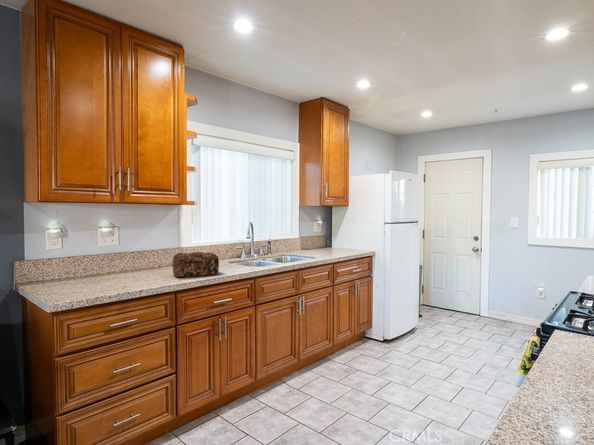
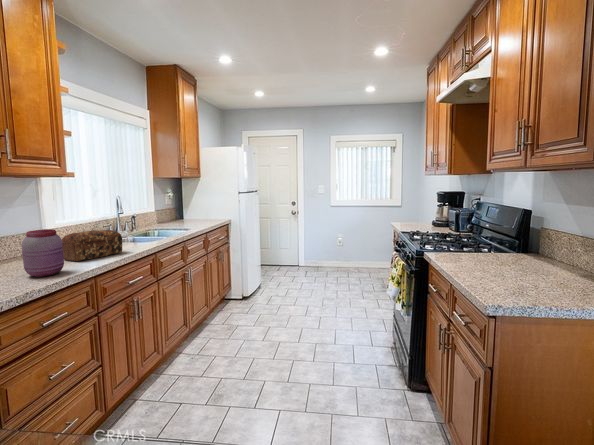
jar: none [126,249,154,286] -> present [22,229,64,277]

